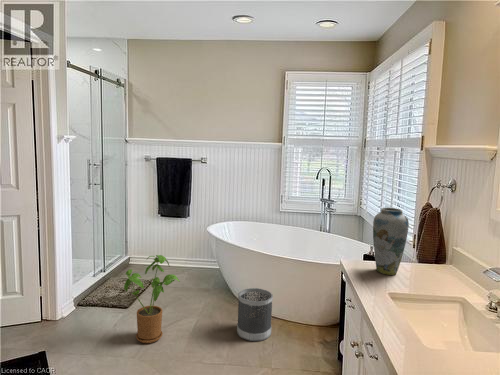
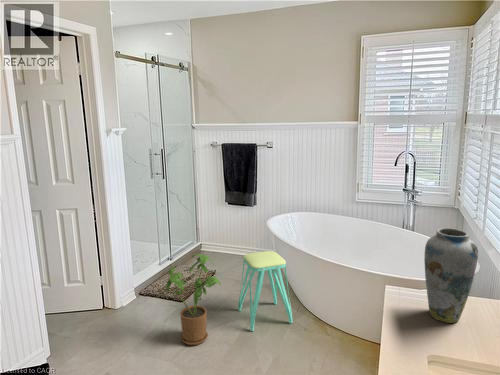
stool: none [185,253,237,326] -> present [238,251,293,331]
wastebasket: present [237,288,273,341] -> none [287,295,327,358]

